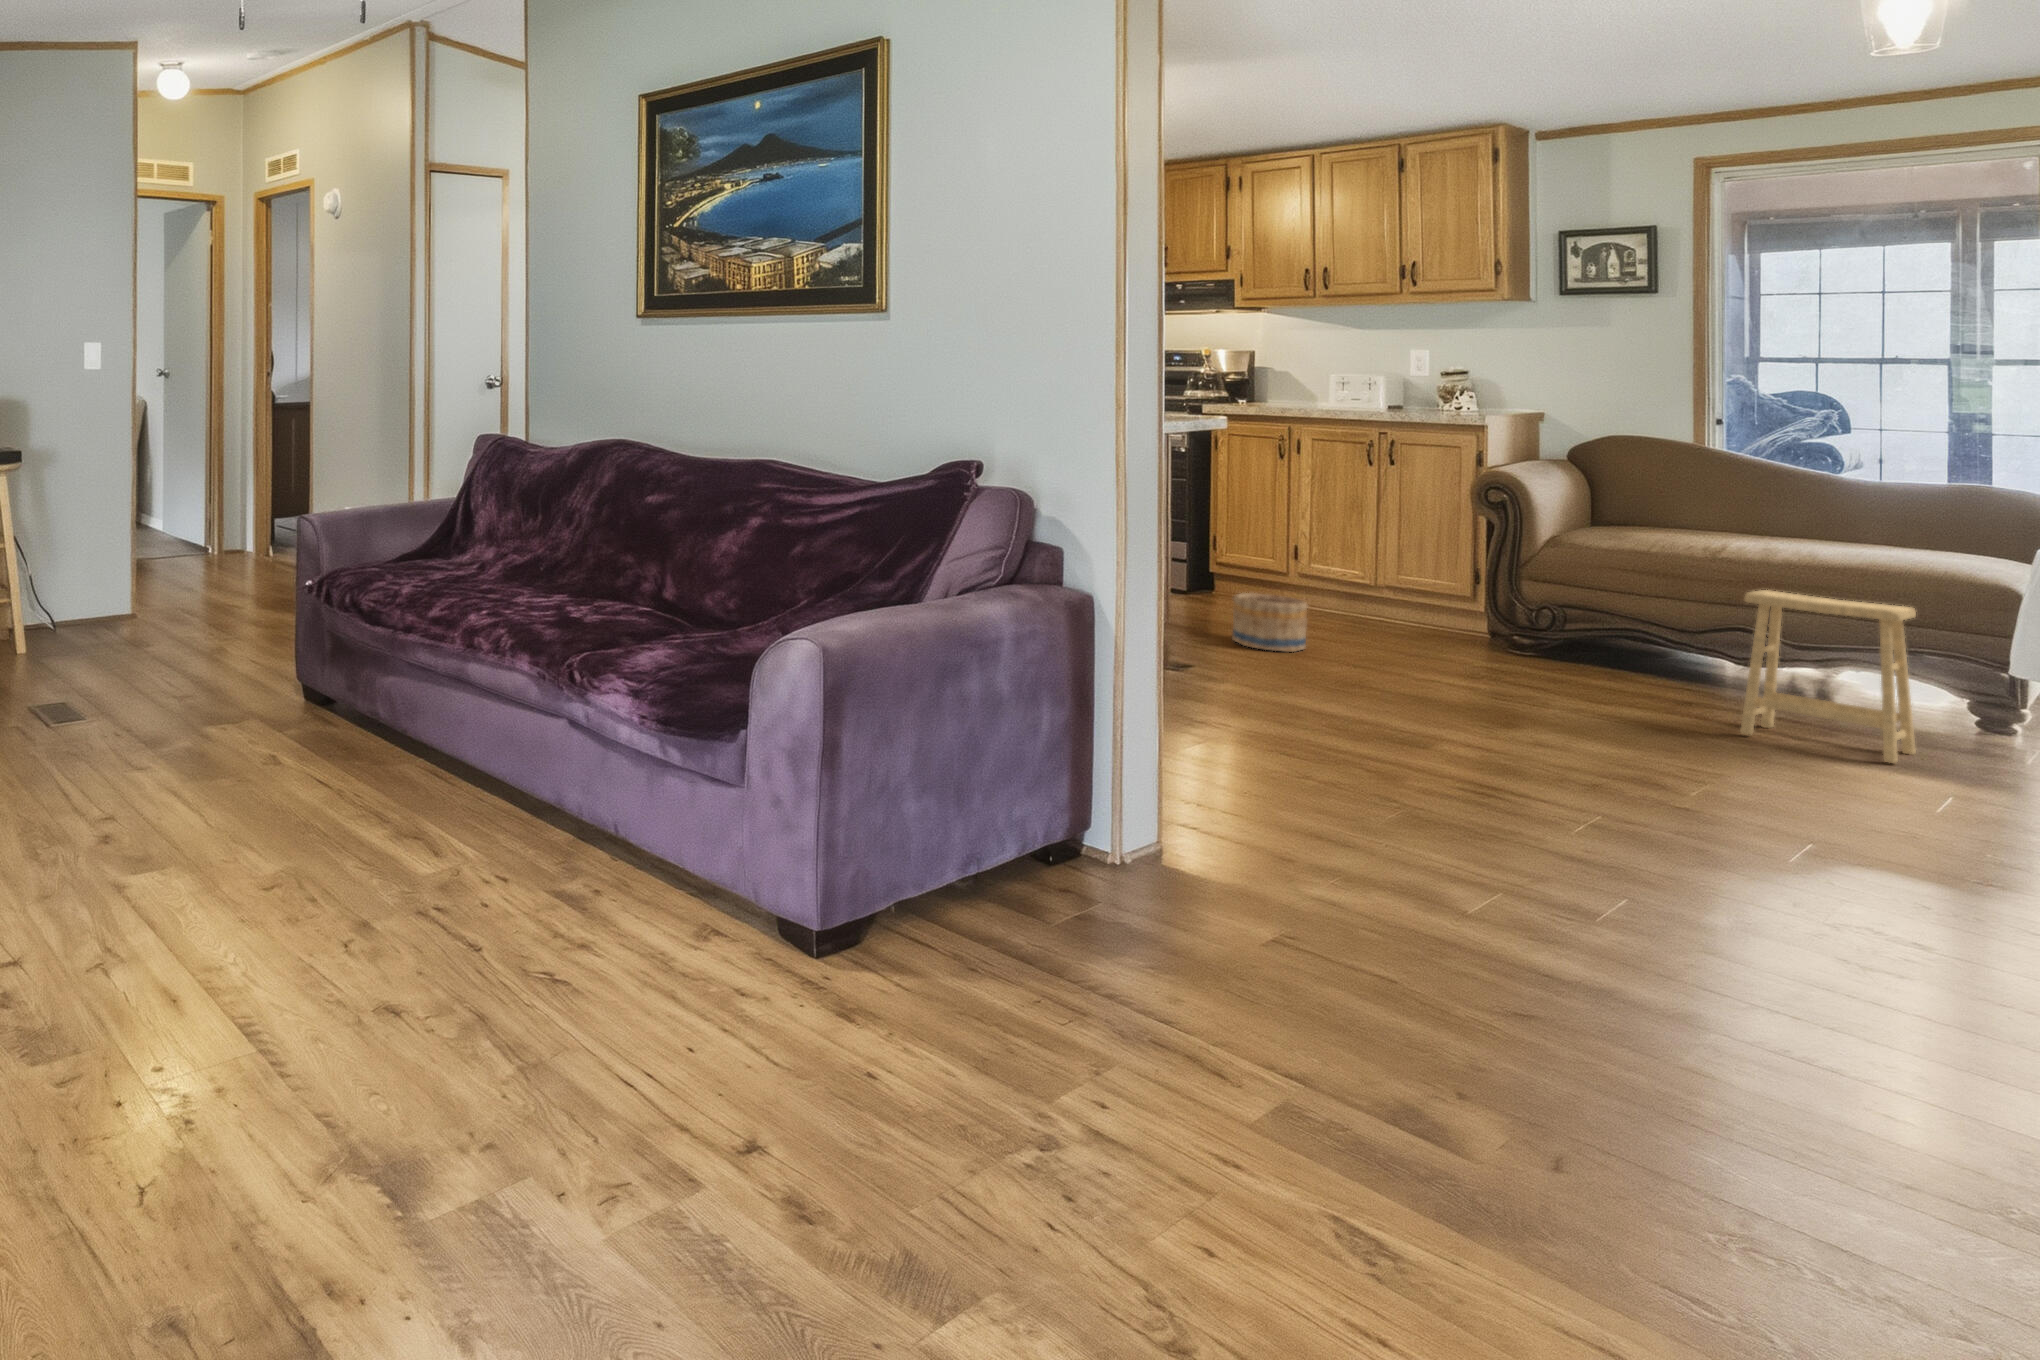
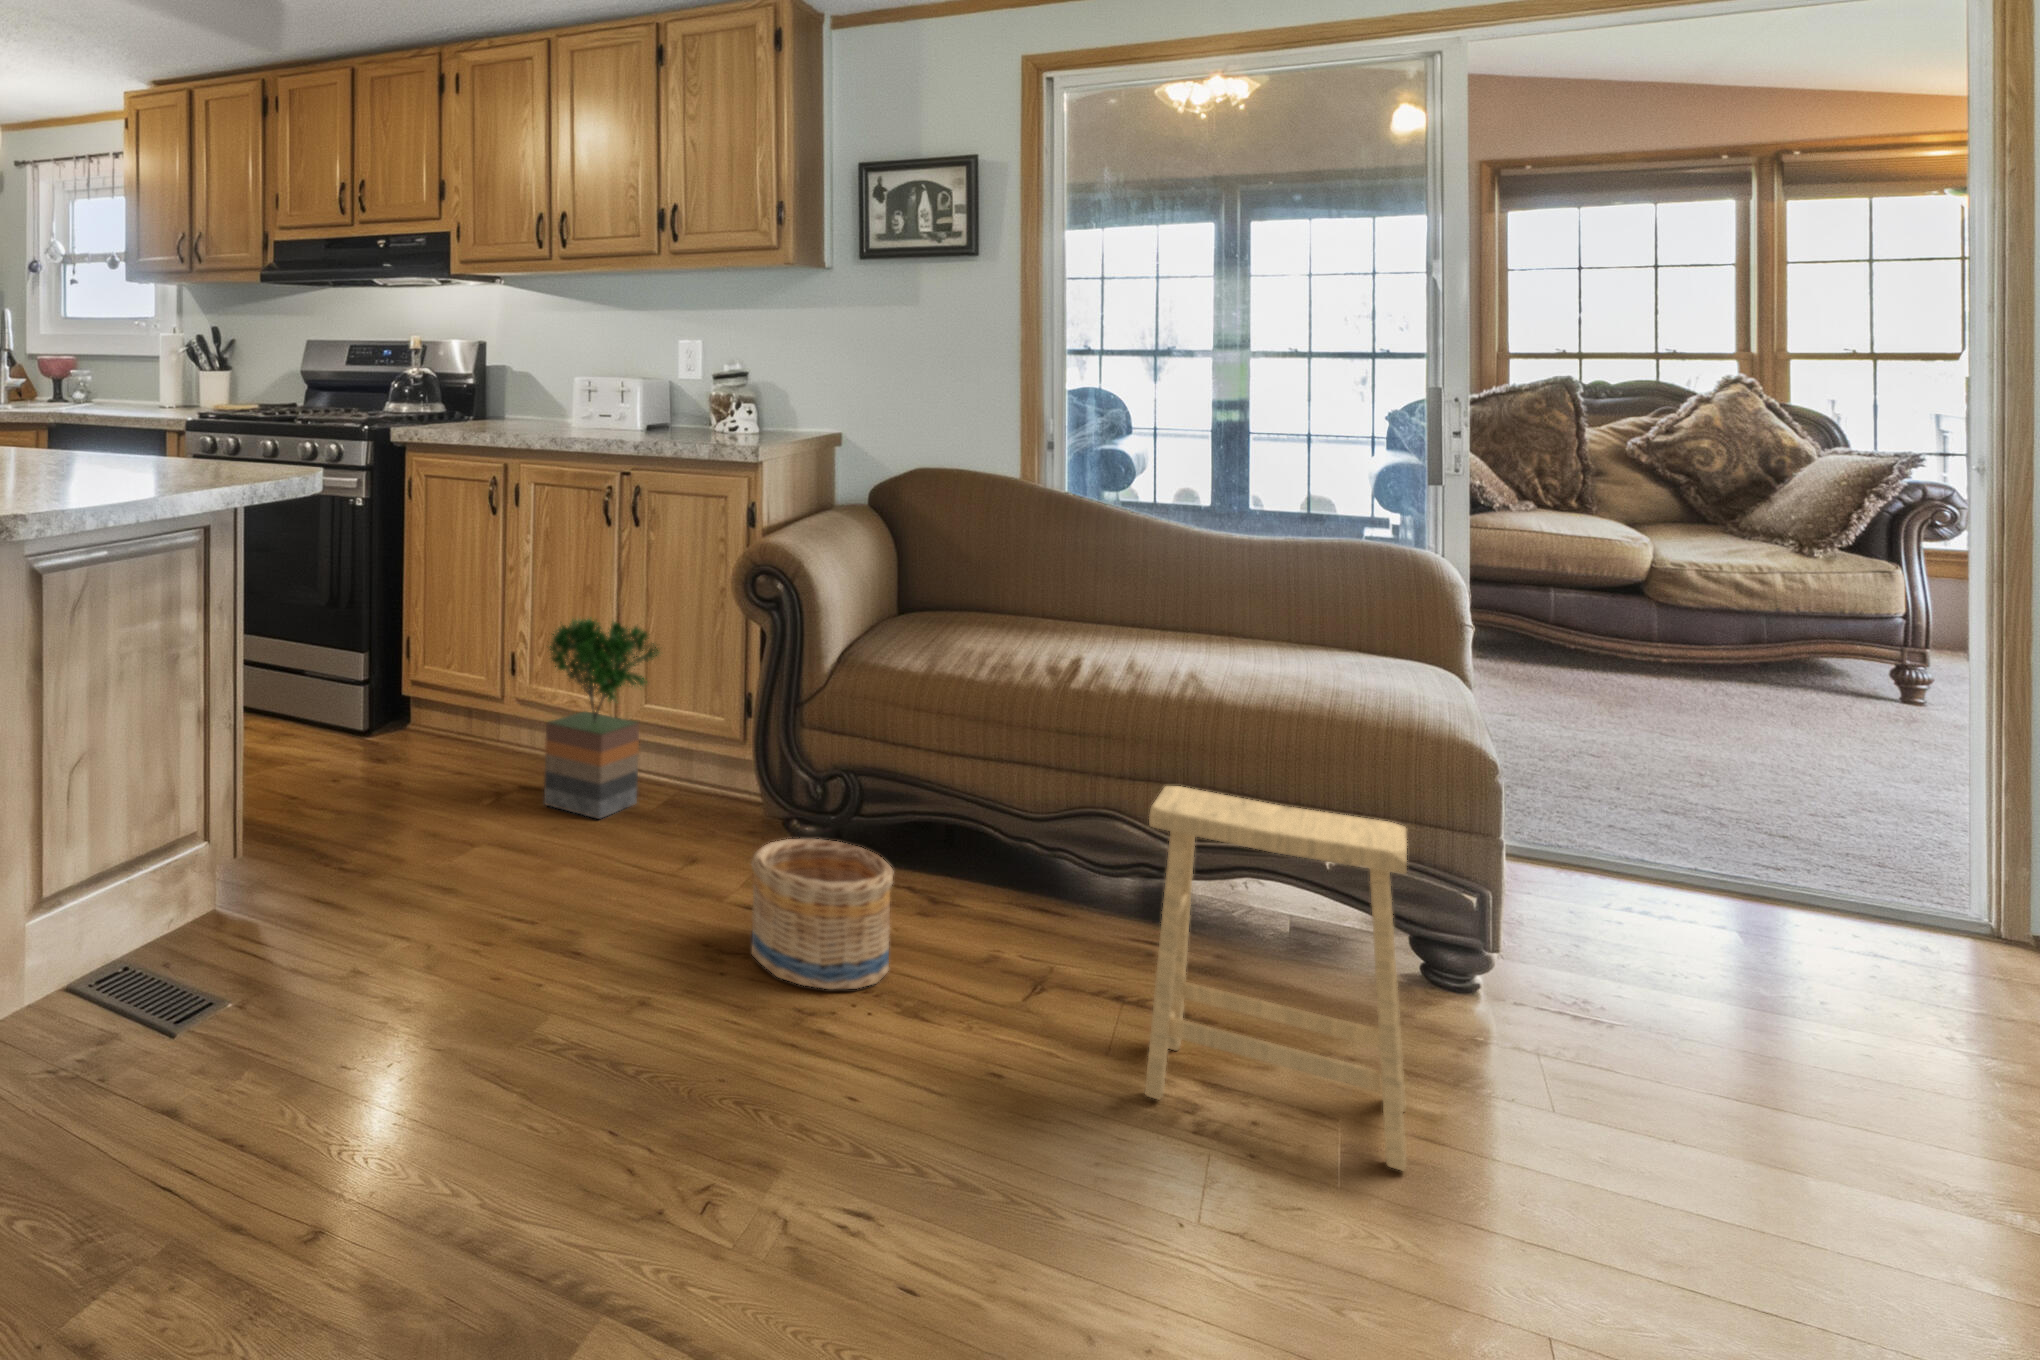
potted tree: none [1330,517,1414,634] -> present [544,617,659,819]
basket: present [1233,593,1308,652] -> present [752,839,893,989]

